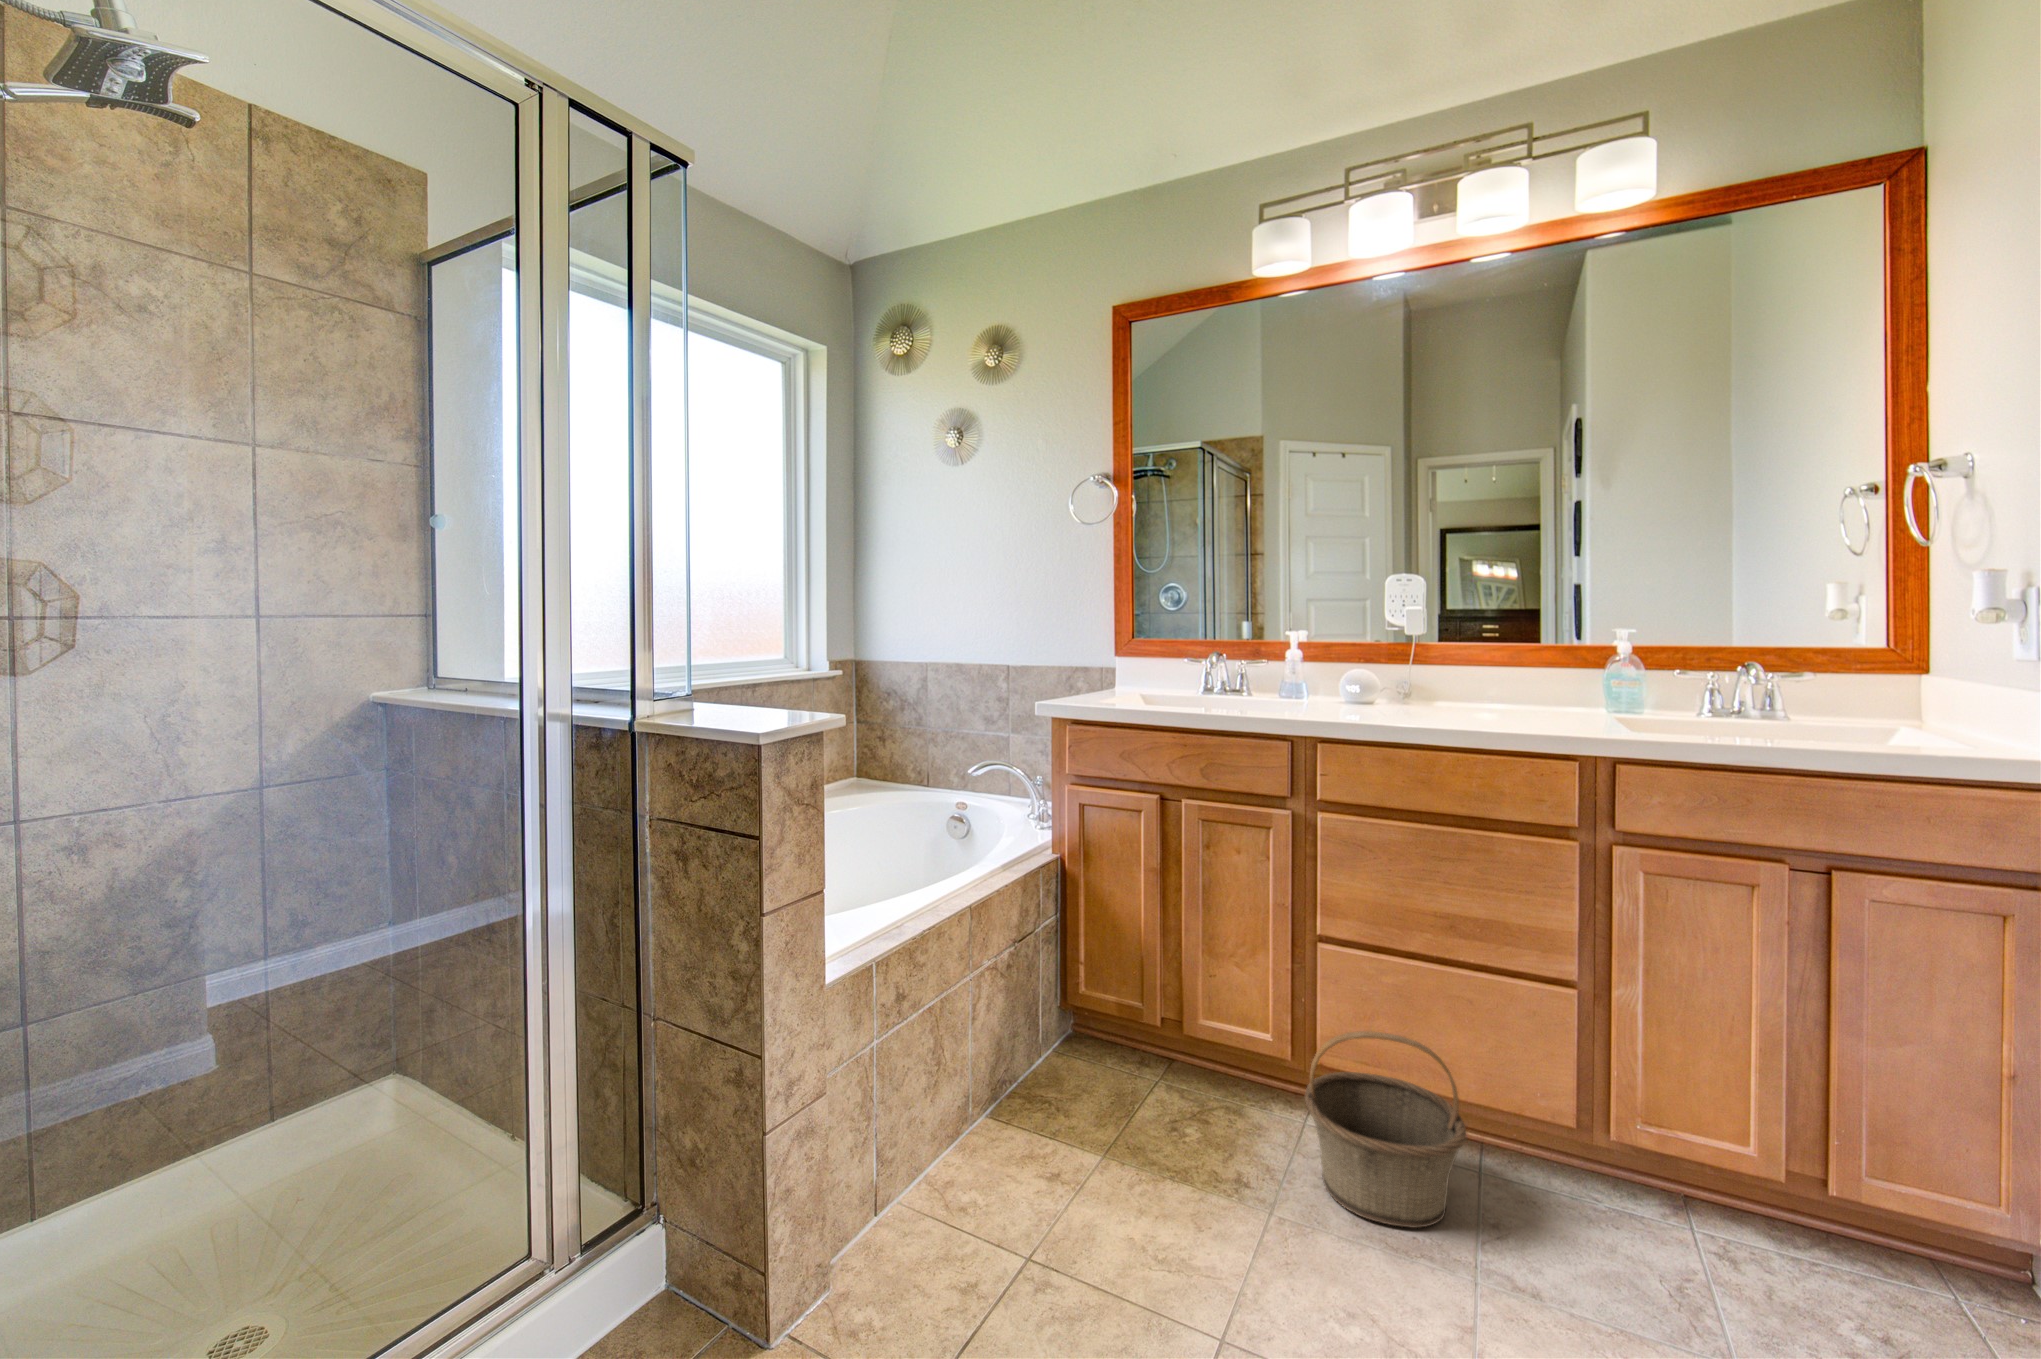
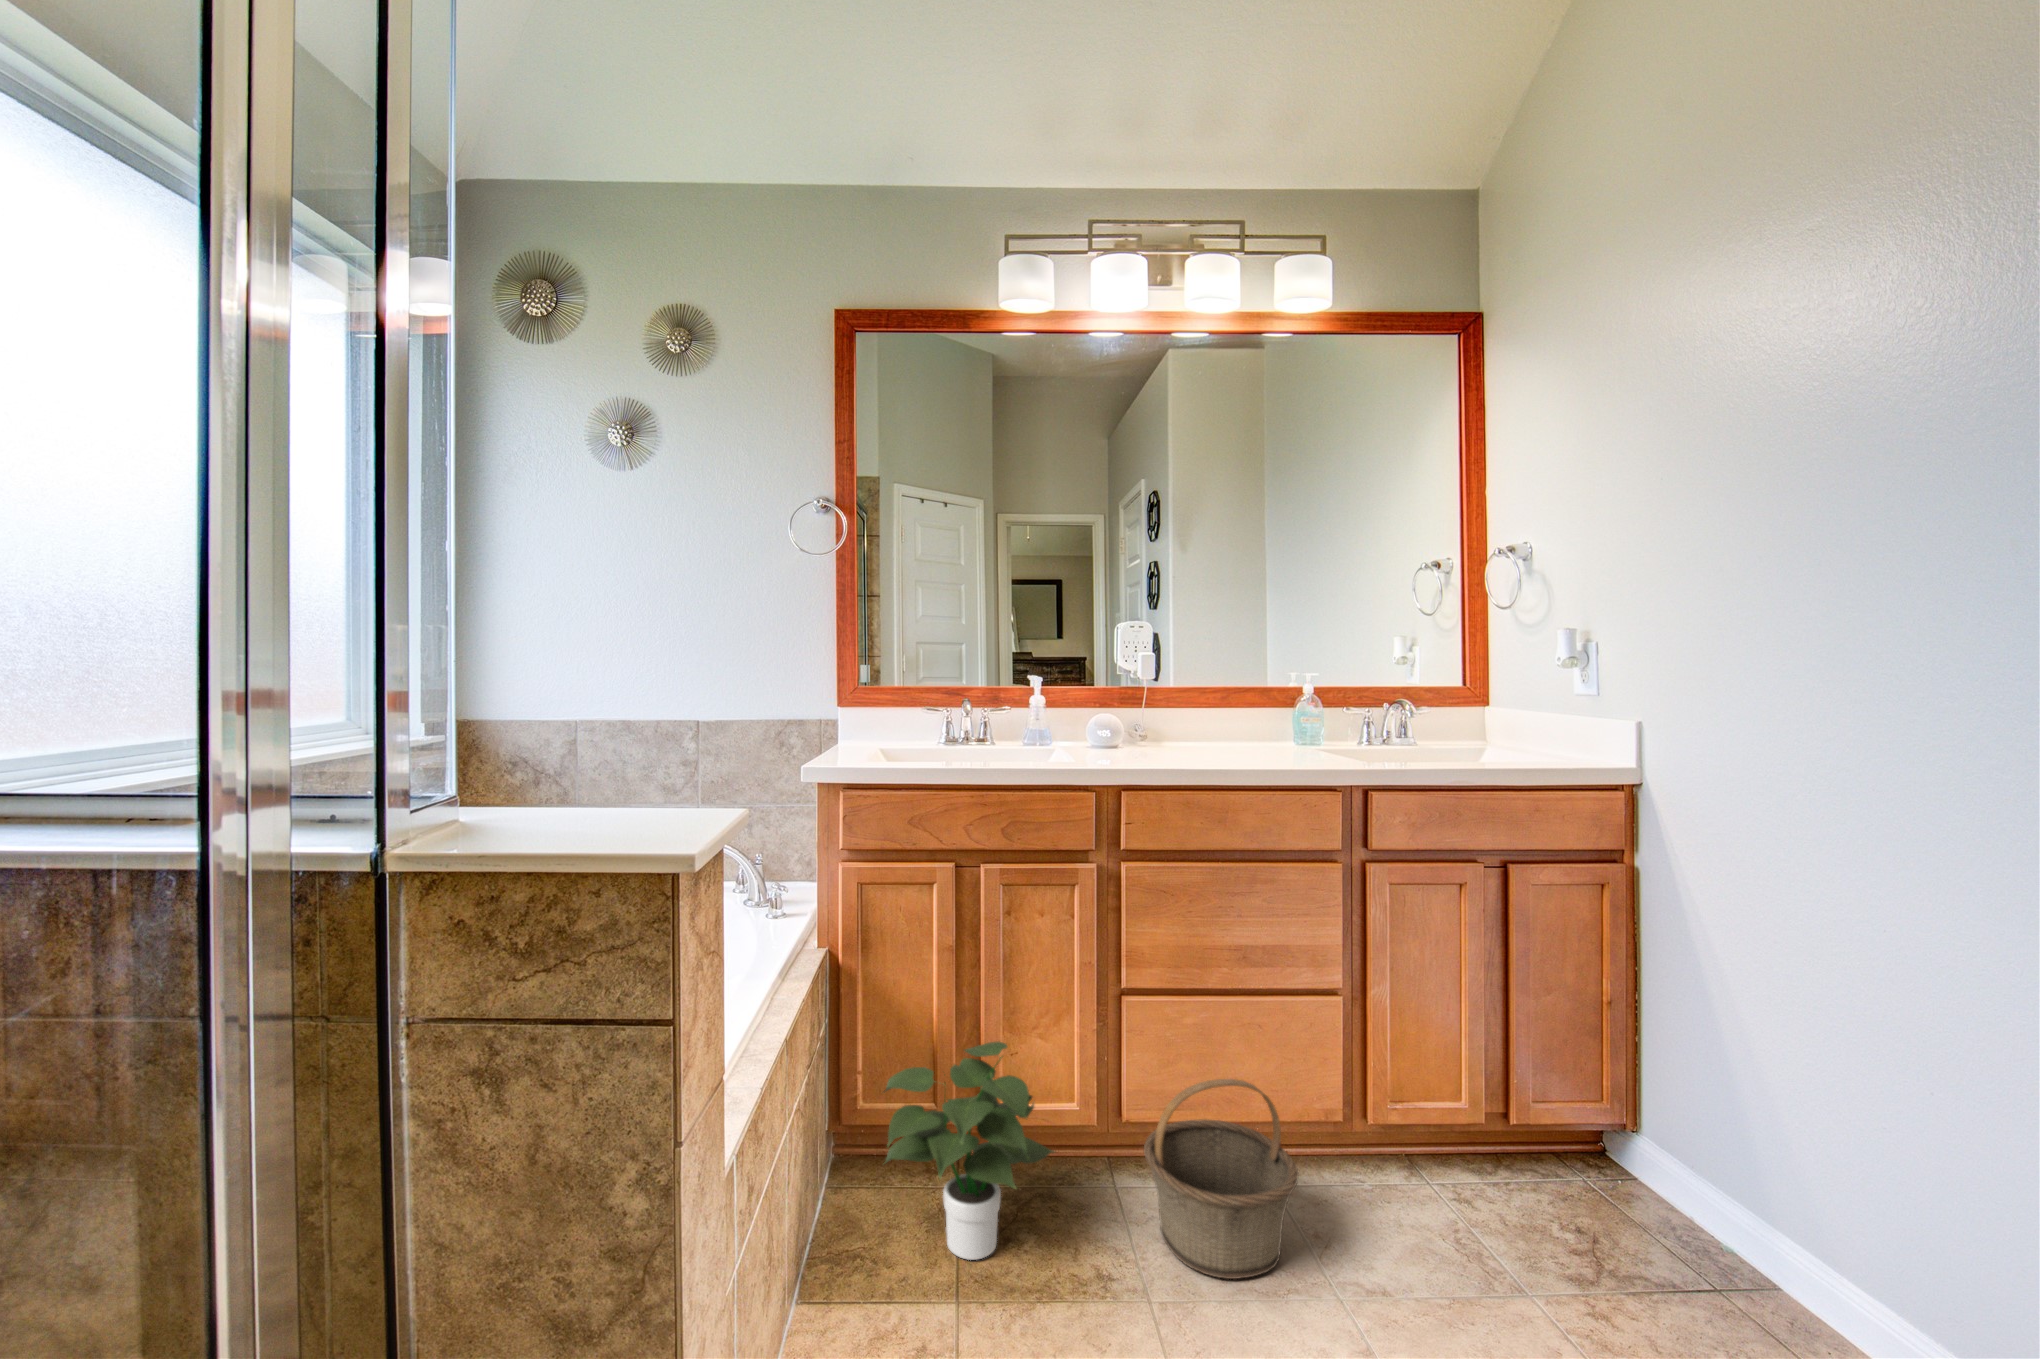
potted plant: none [1064,958,1225,1134] -> present [883,1042,1054,1260]

